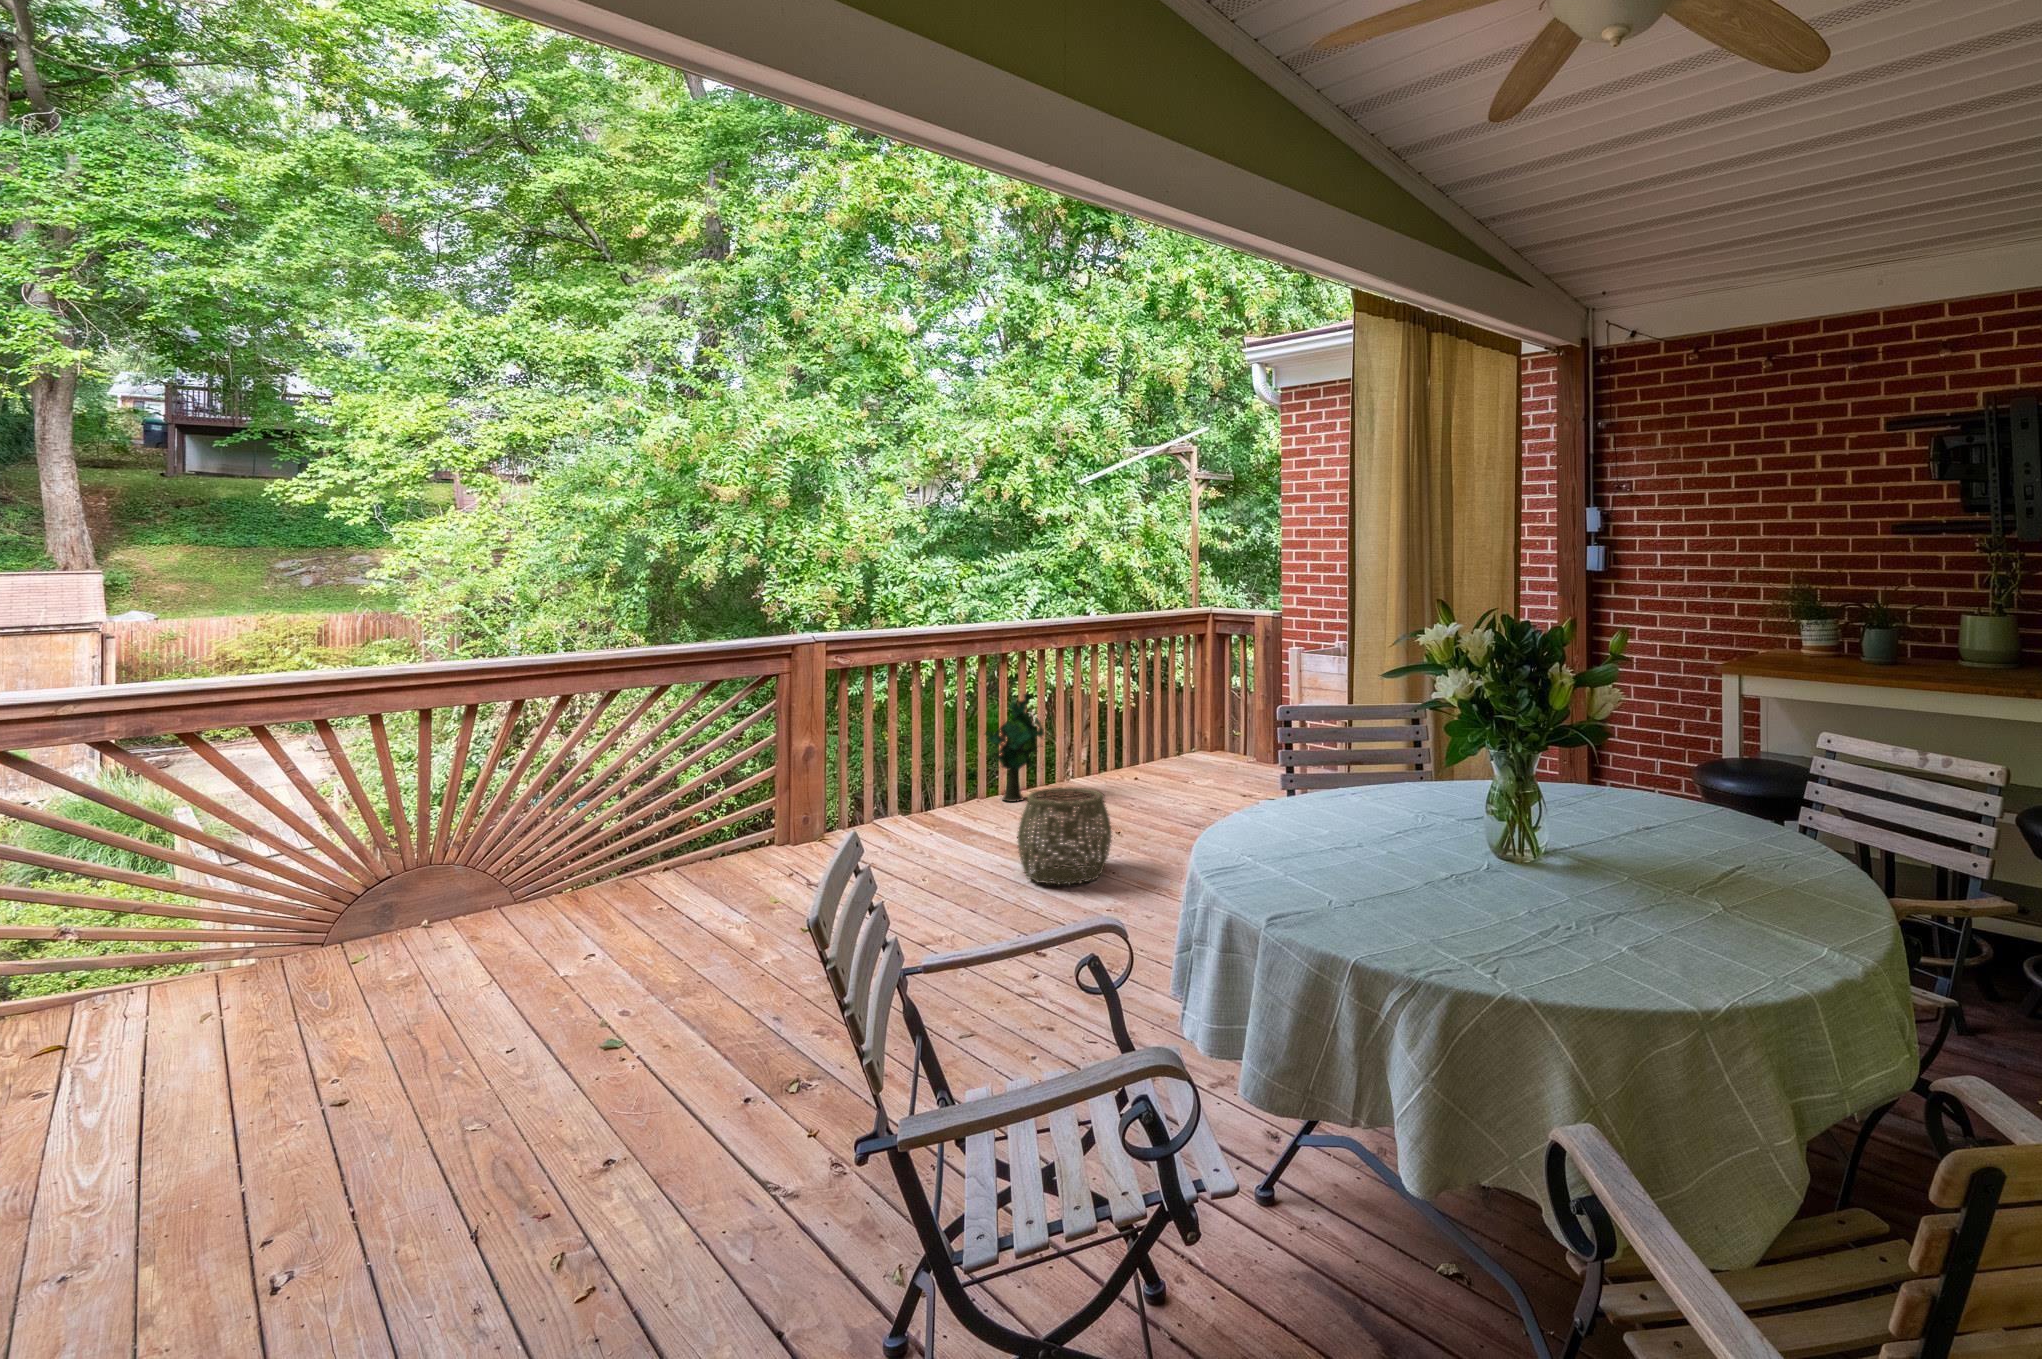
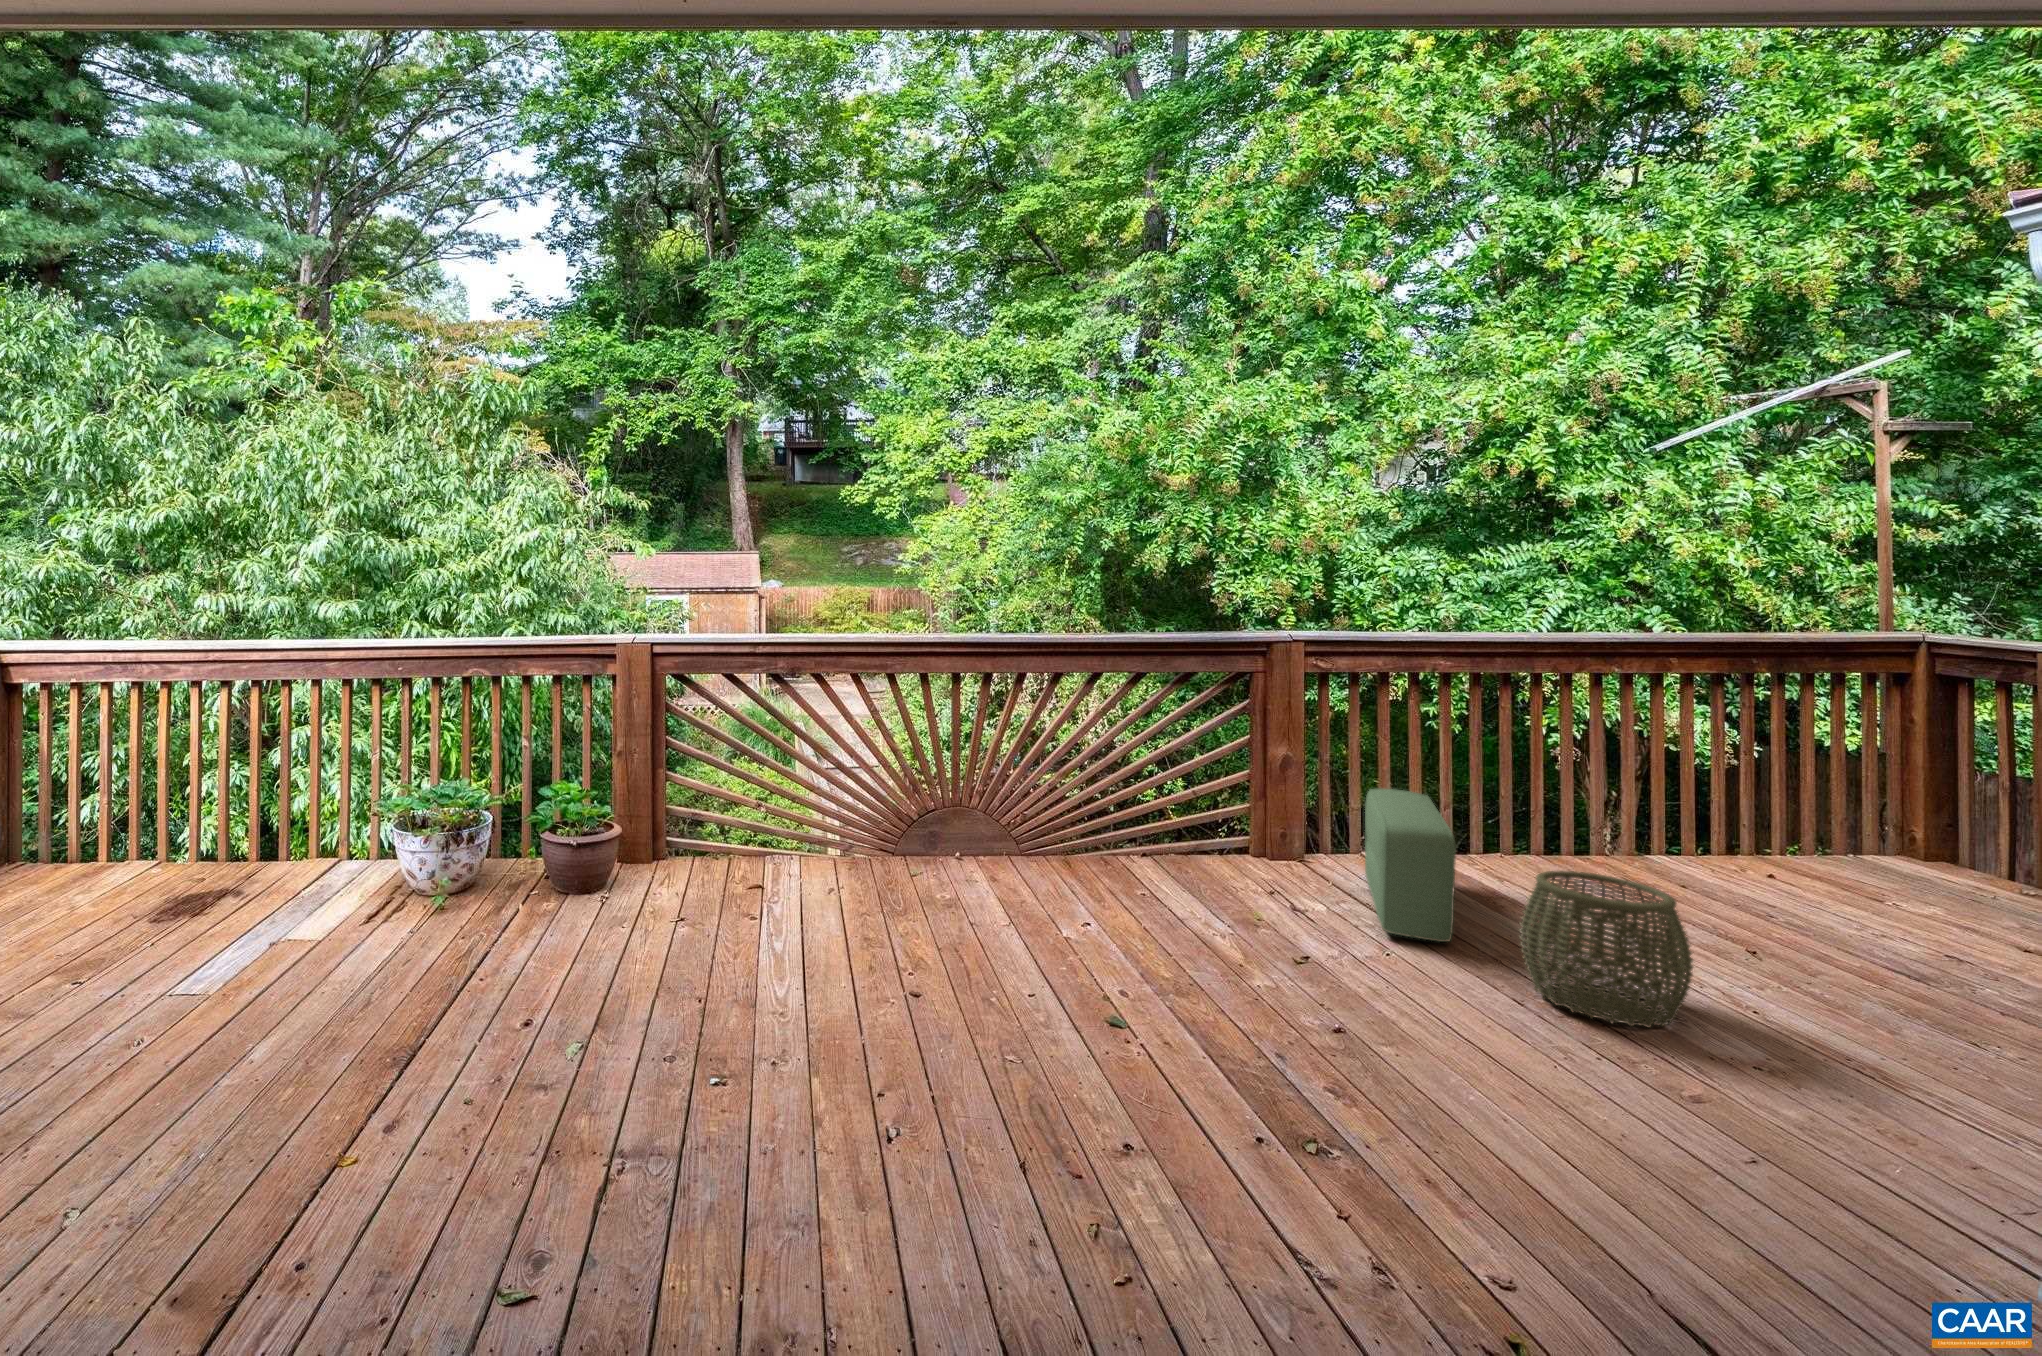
decorative plant: present [985,693,1044,802] -> none [1473,728,1572,873]
pouf: none [909,753,976,864] -> present [1365,788,1456,942]

